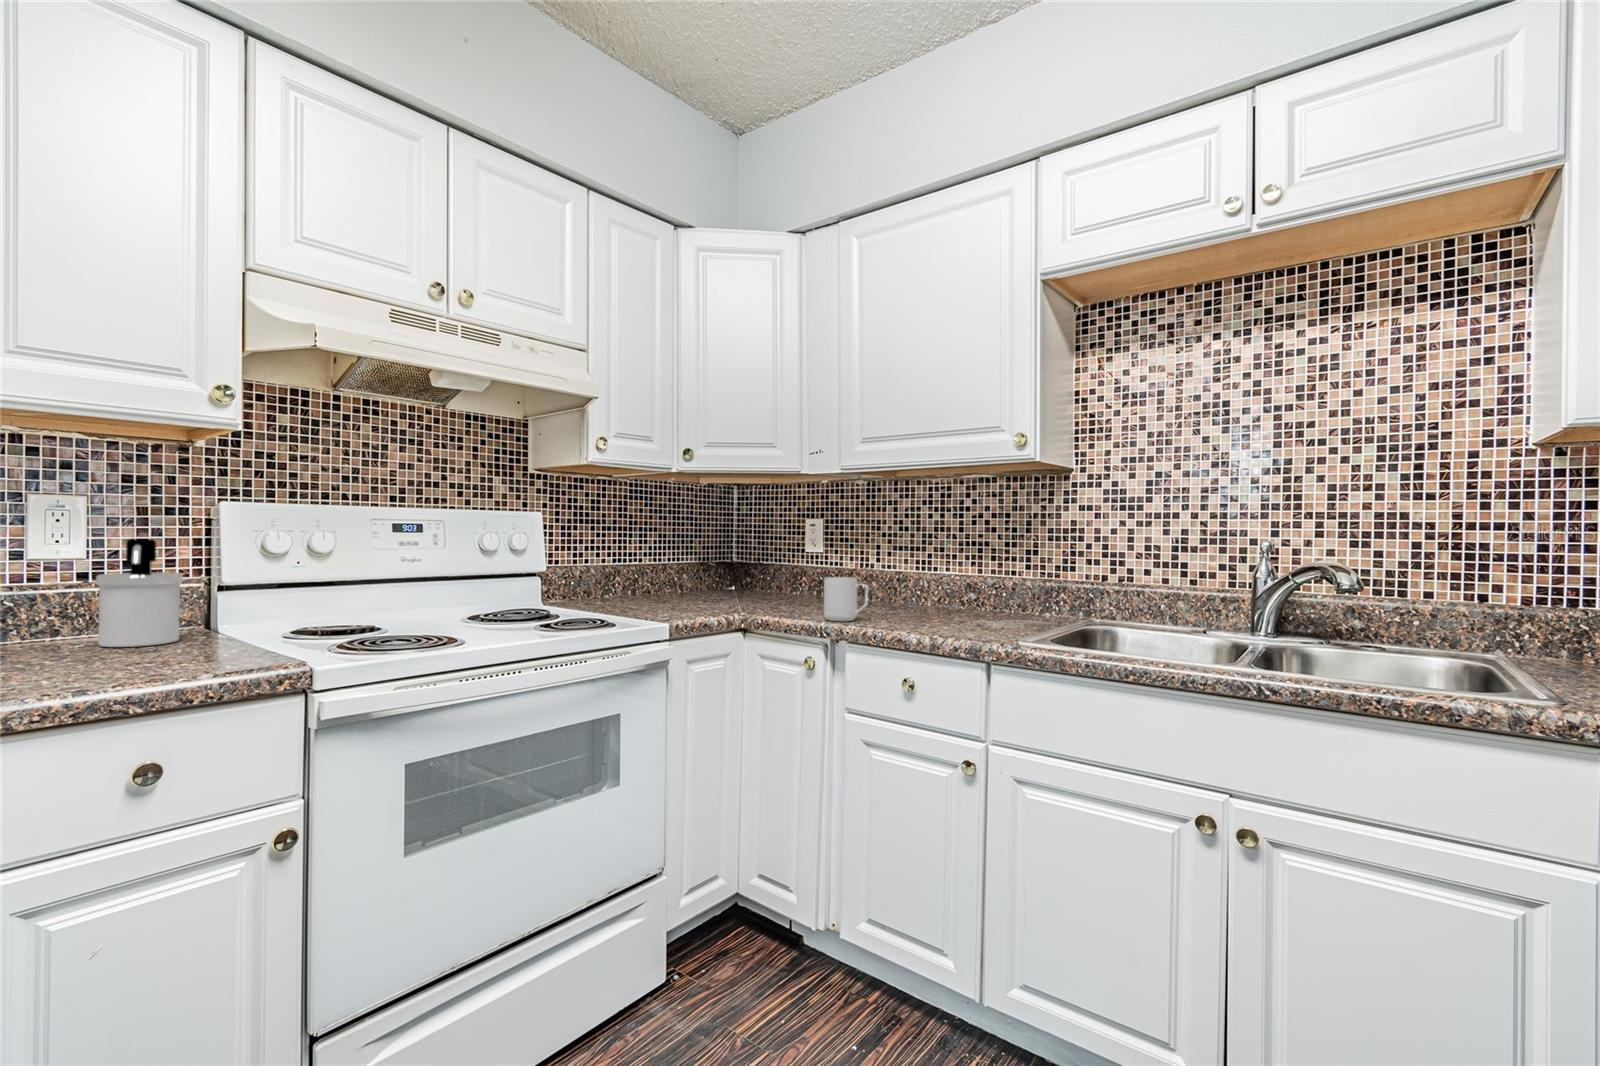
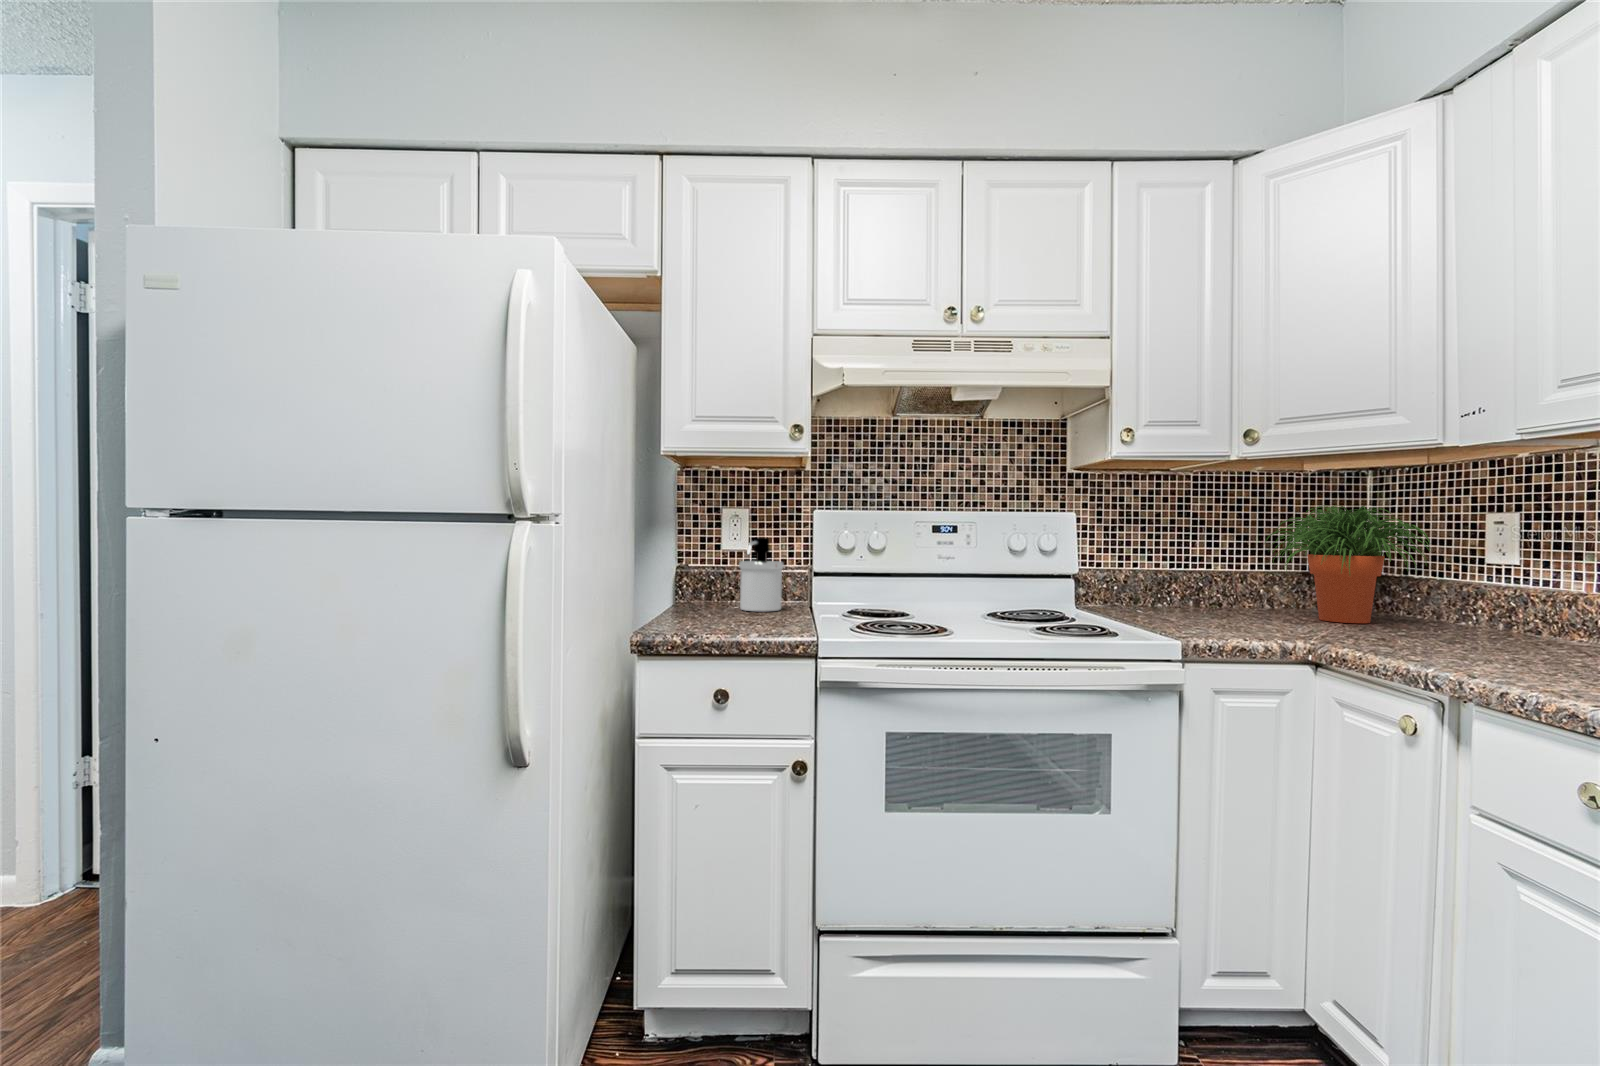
potted plant: none [685,511,787,599] -> present [1264,505,1430,623]
mug: present [824,577,869,621] -> none [1444,600,1539,671]

